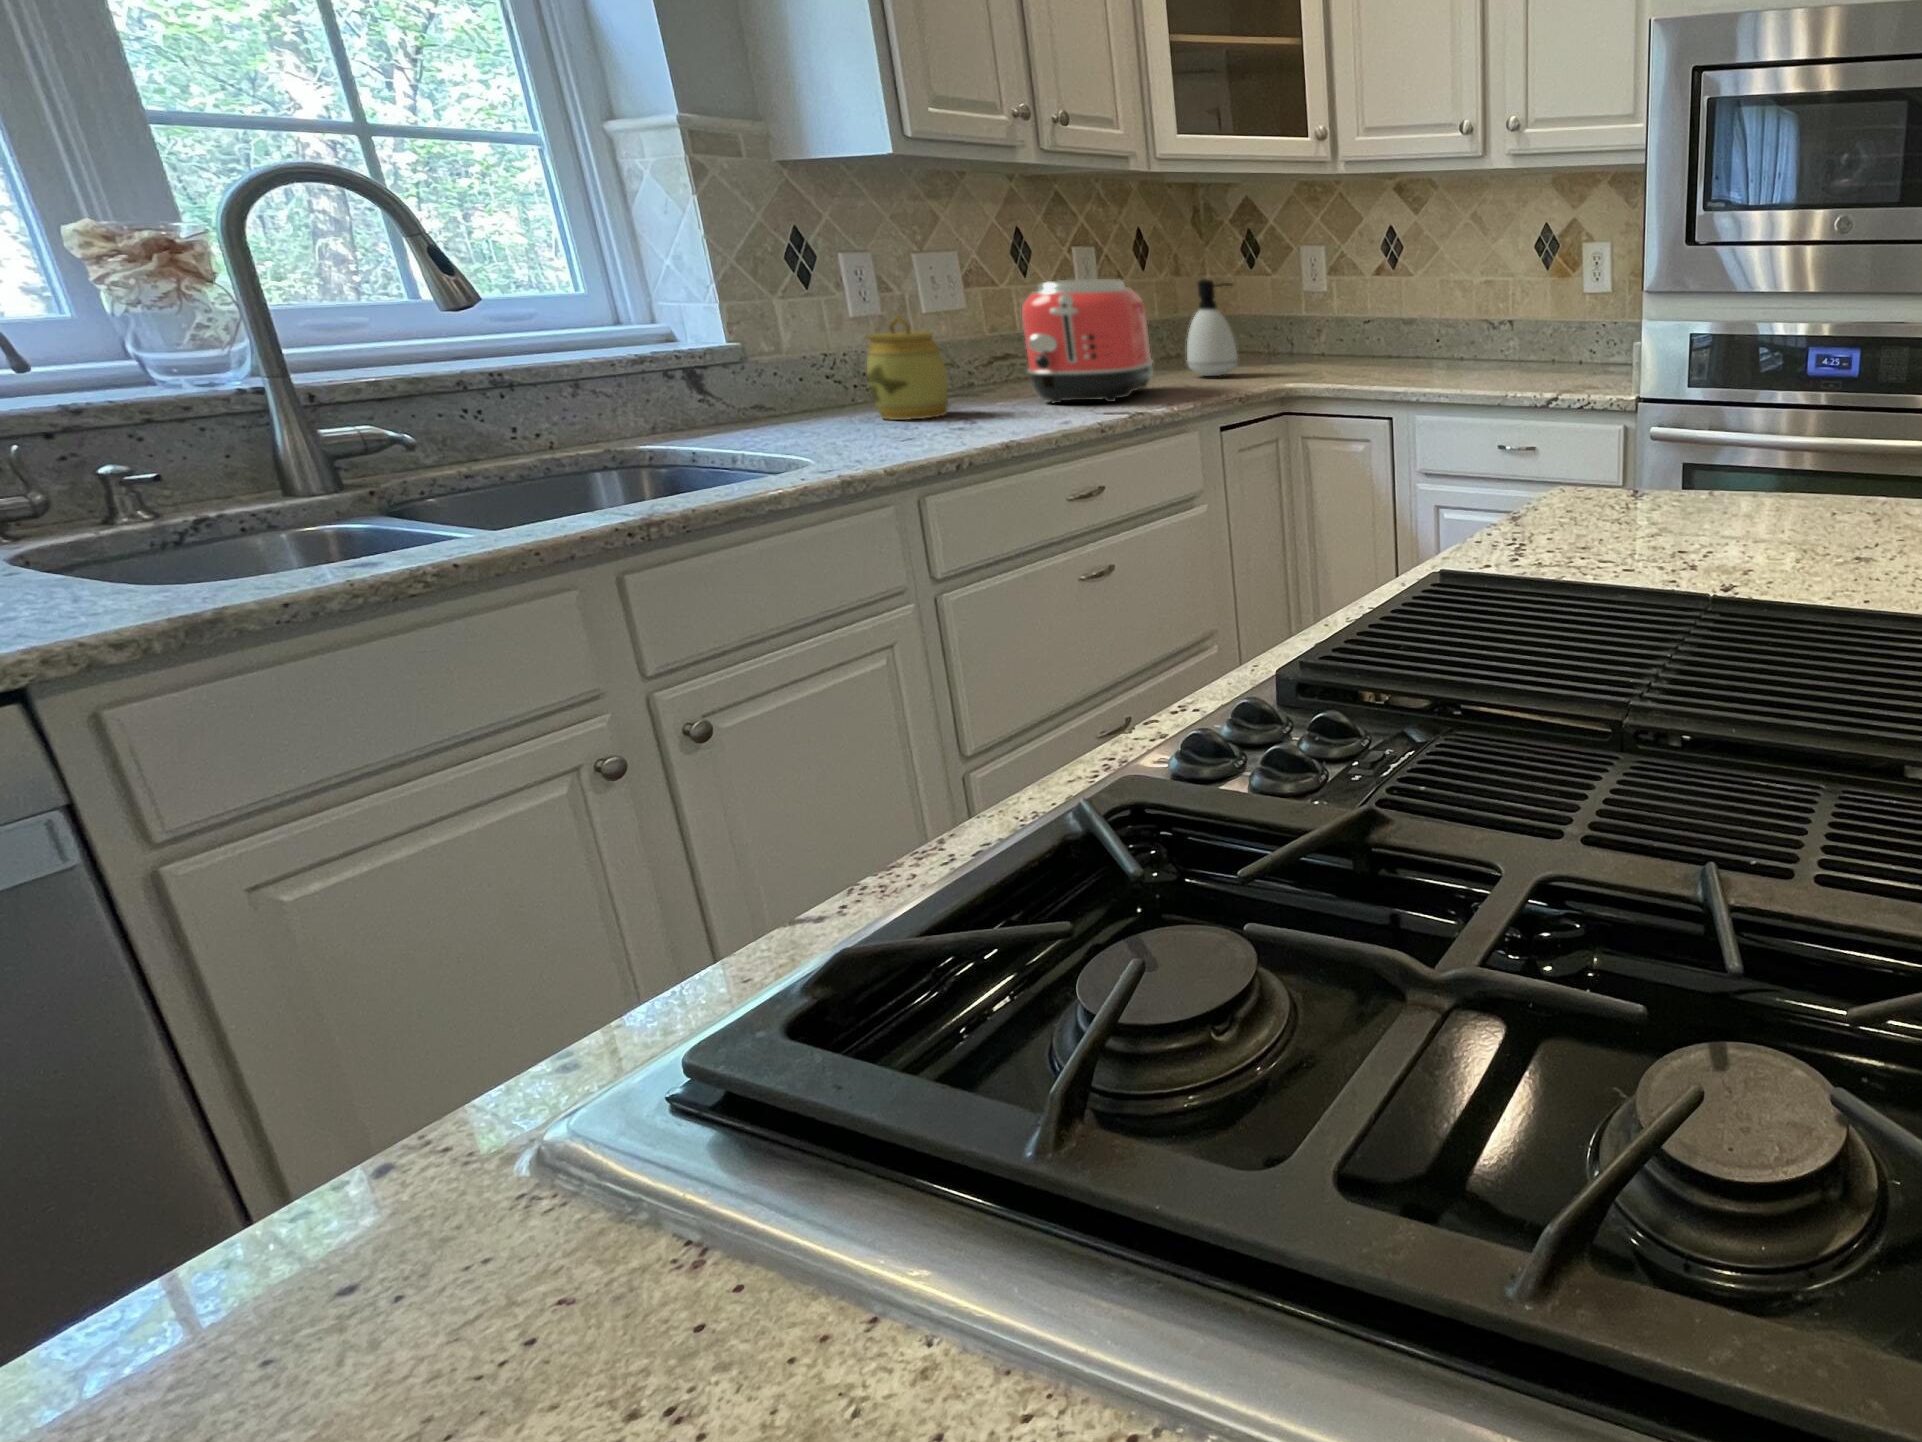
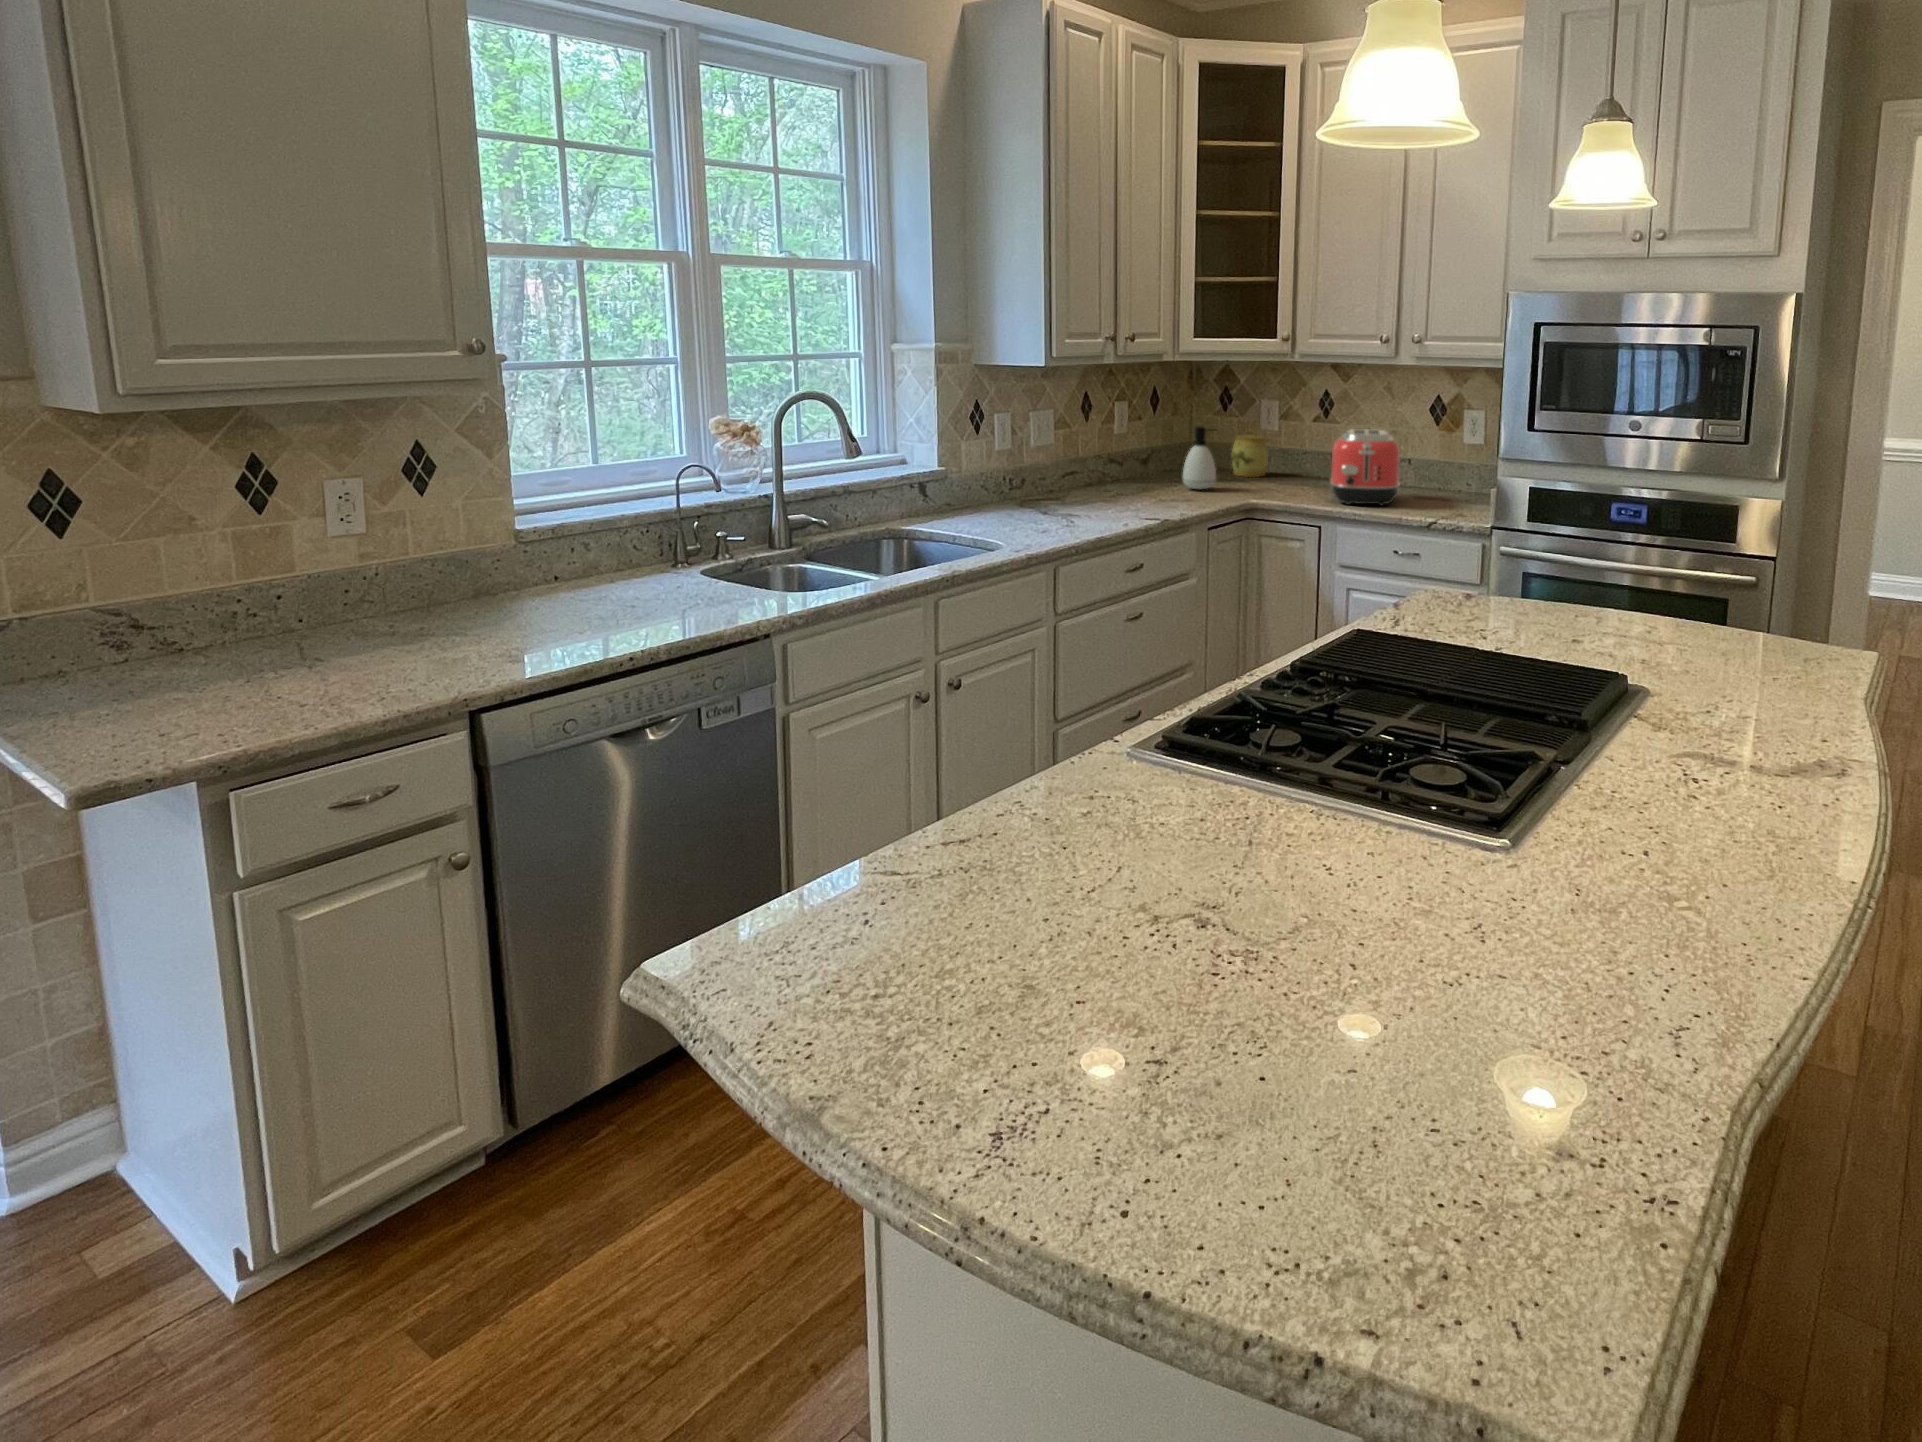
toaster: present [1022,279,1153,403] -> present [1330,429,1400,506]
jar: present [867,316,948,420] -> present [1232,429,1268,477]

